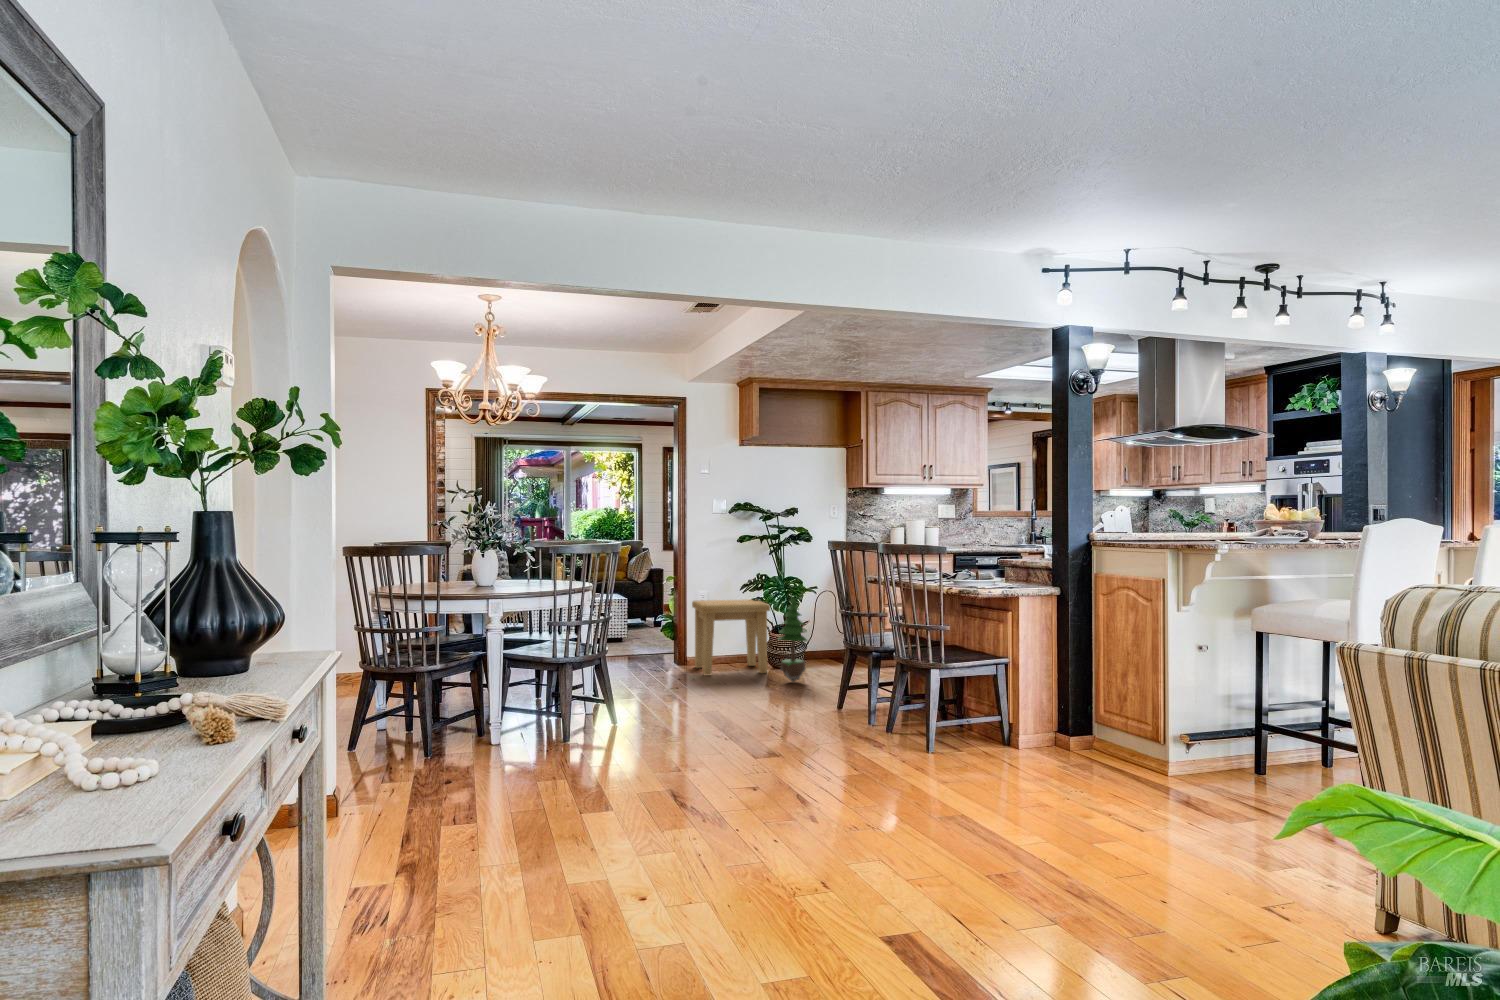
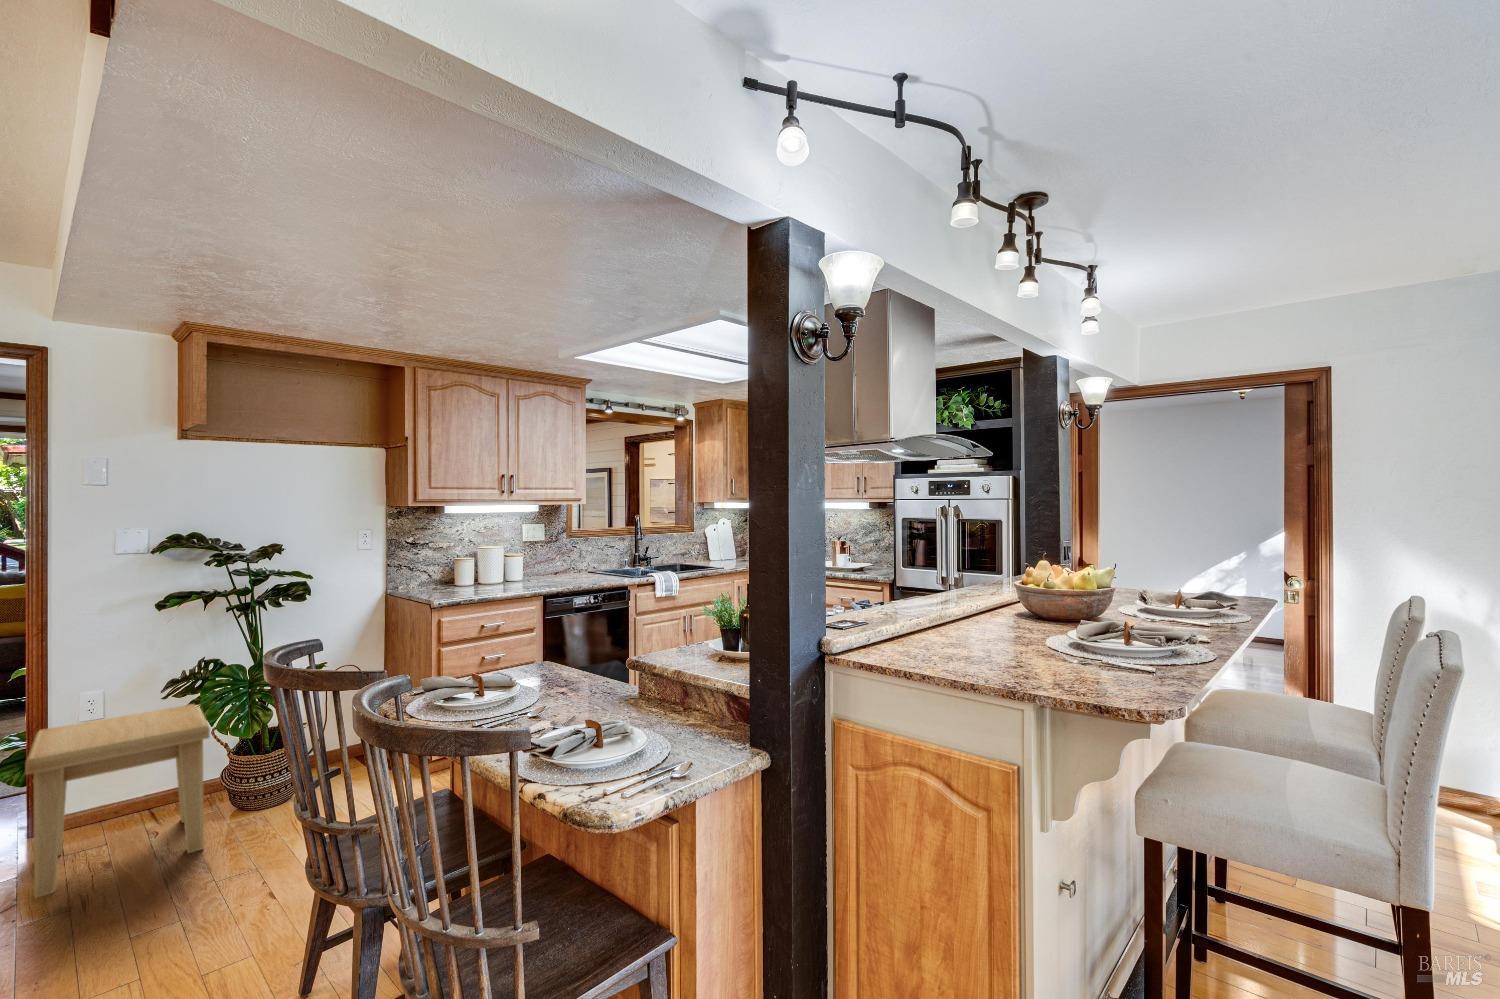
potted tree: present [778,596,807,682] -> none [202,721,276,884]

